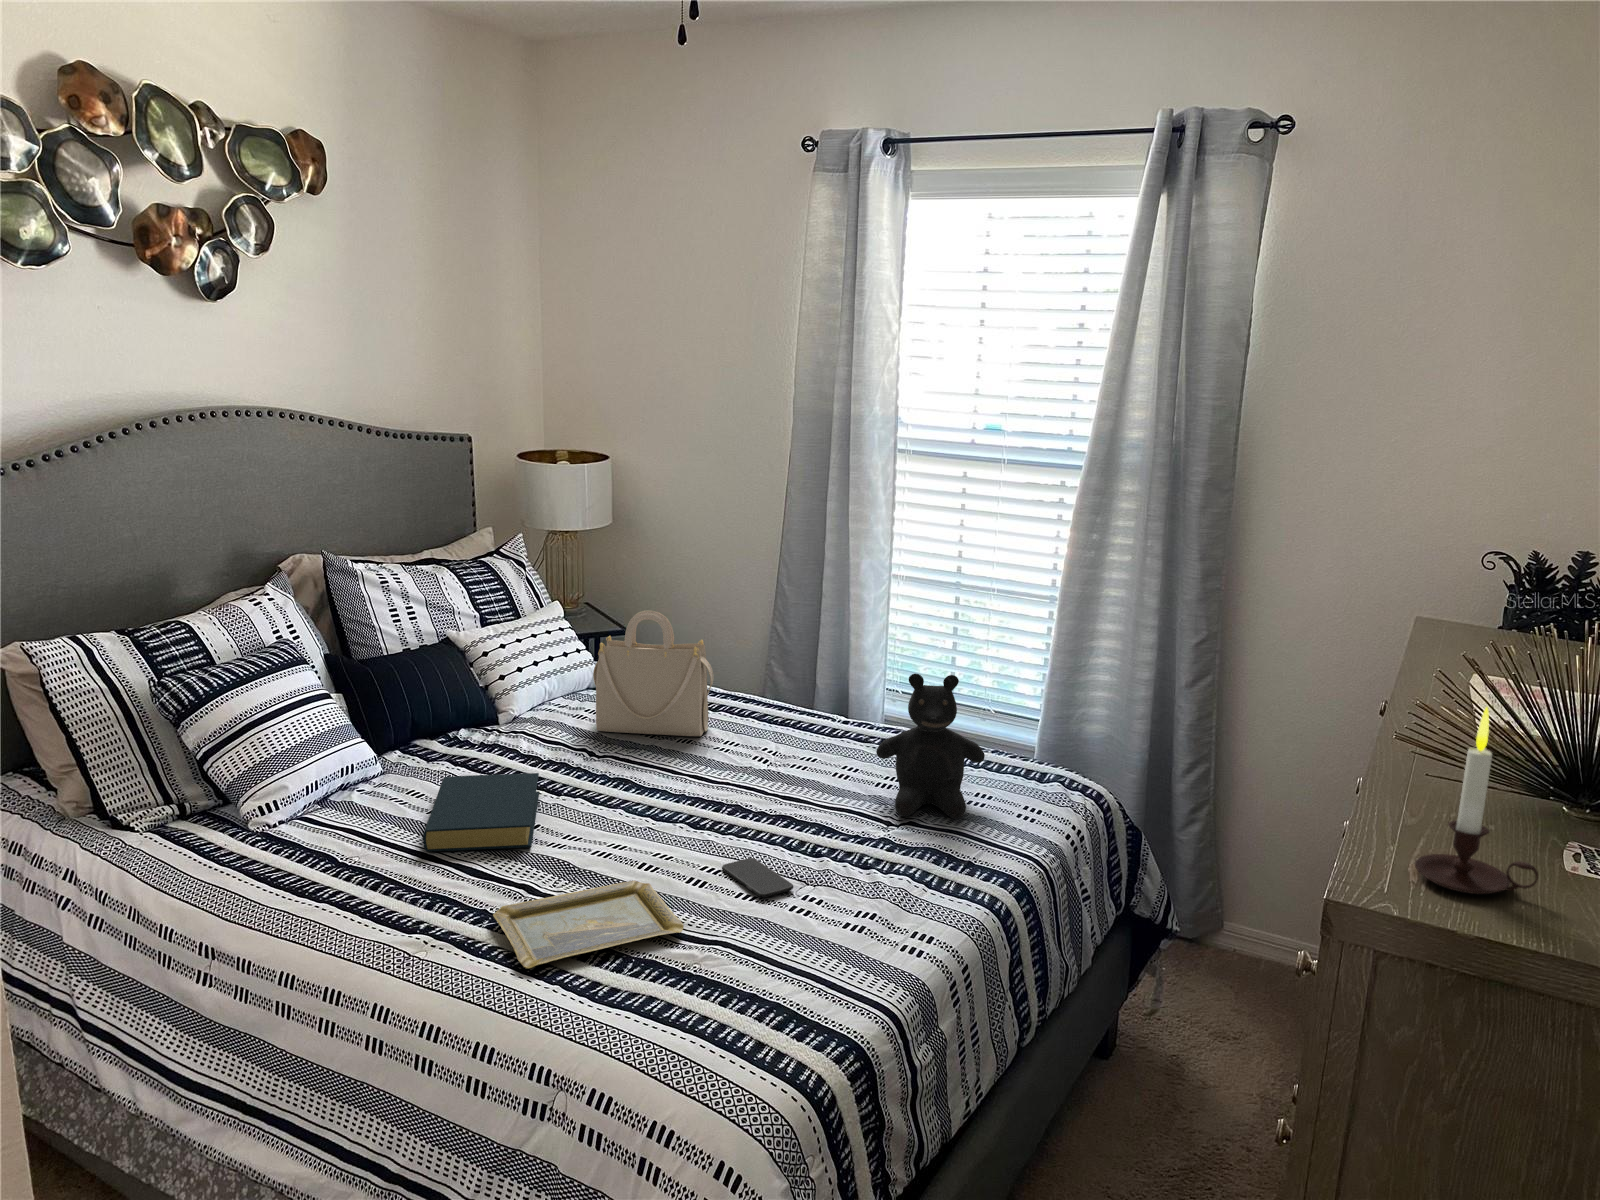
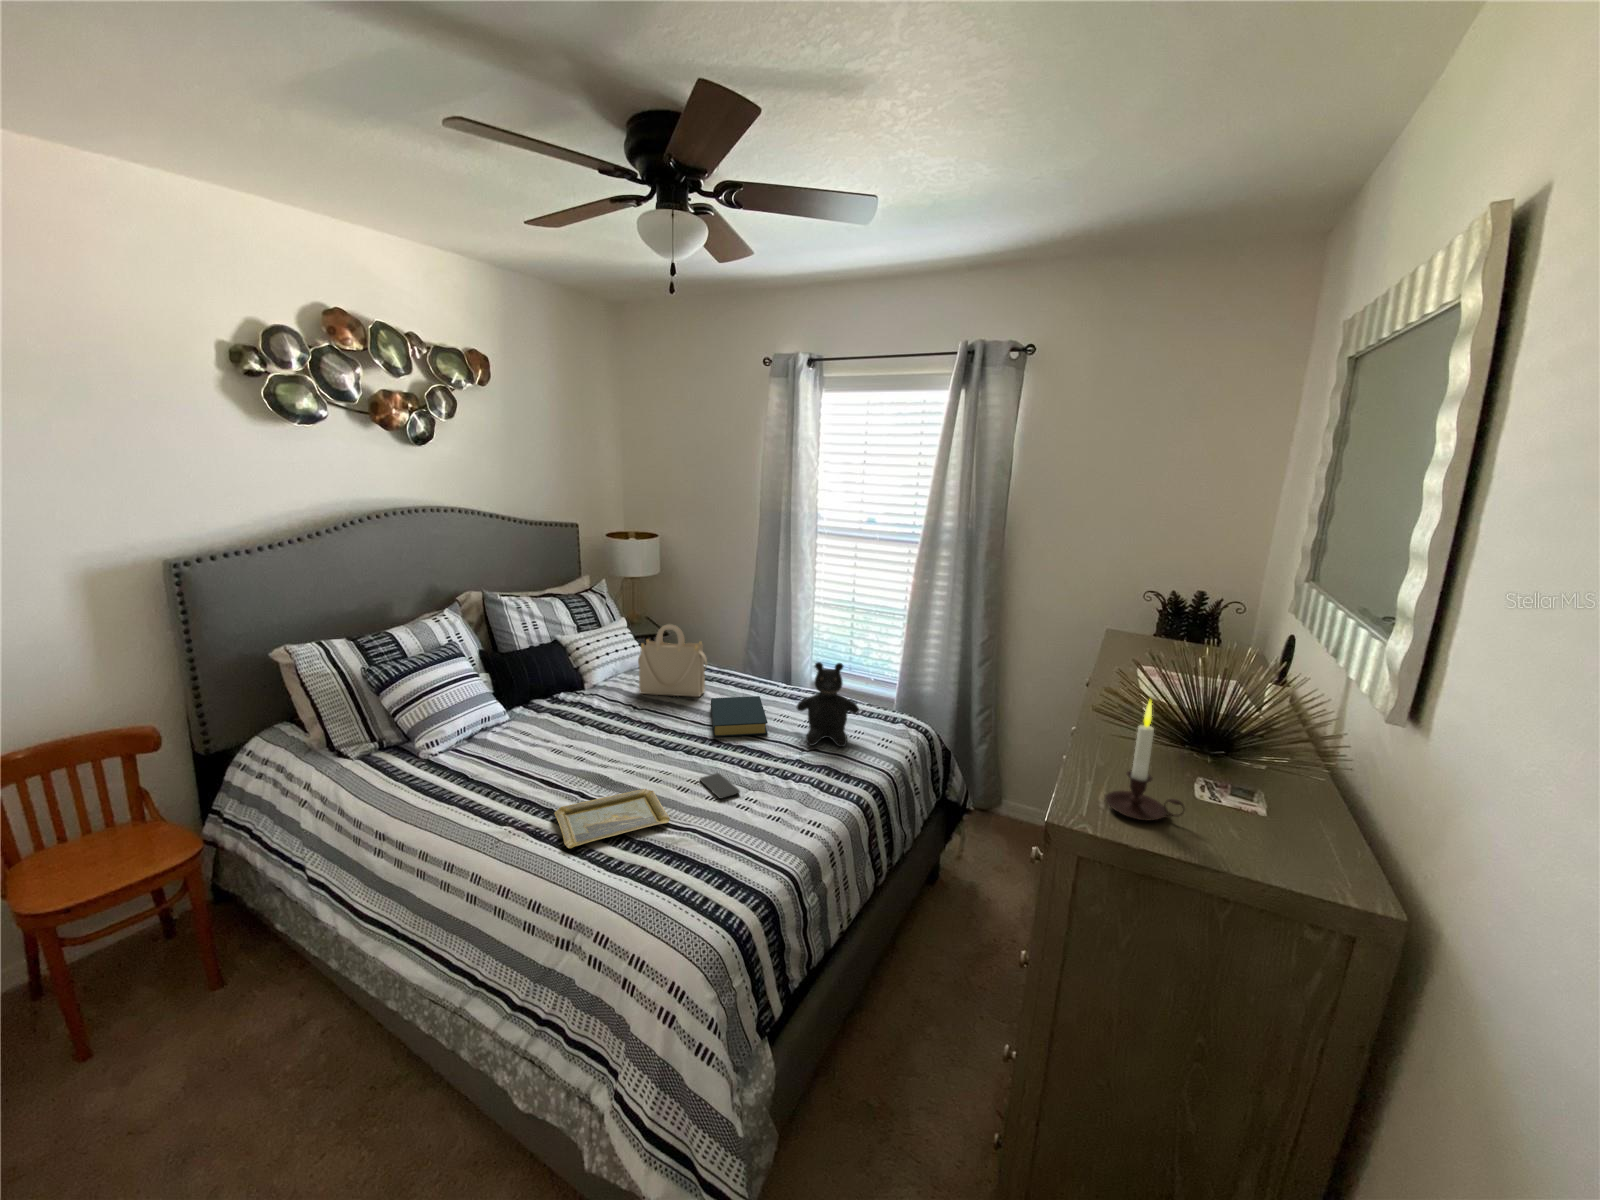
hardback book: present [423,773,539,852] -> present [711,696,768,737]

